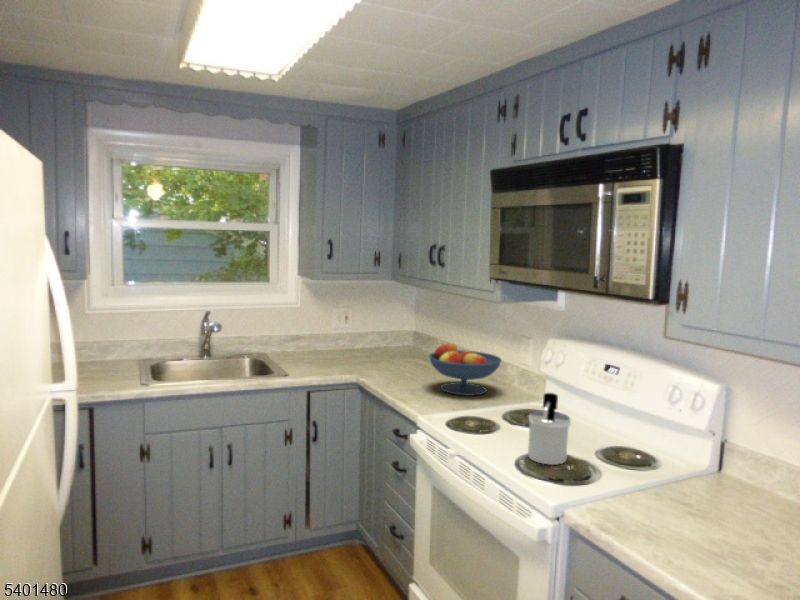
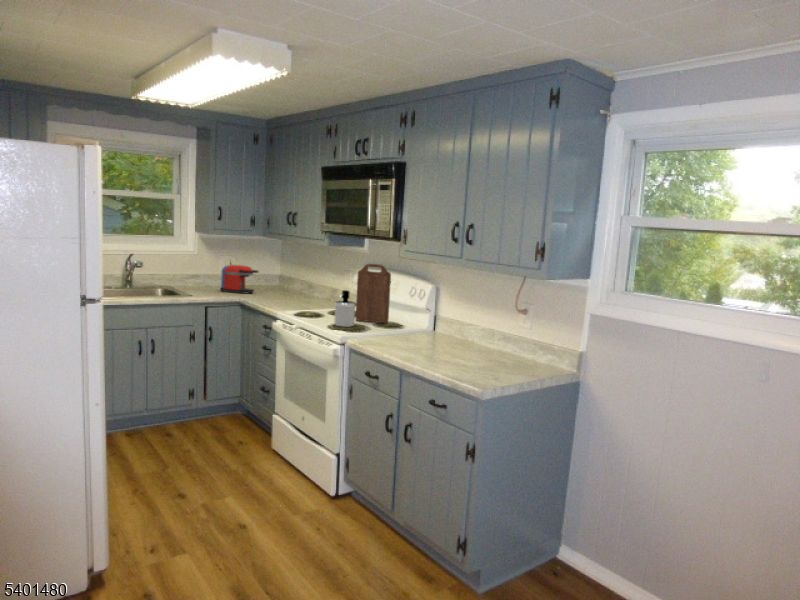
coffee maker: none [331,323,386,367] -> present [221,265,258,293]
cutting board: none [561,339,633,452] -> present [356,264,391,323]
fruit bowl: present [429,343,502,396] -> none [286,274,332,305]

